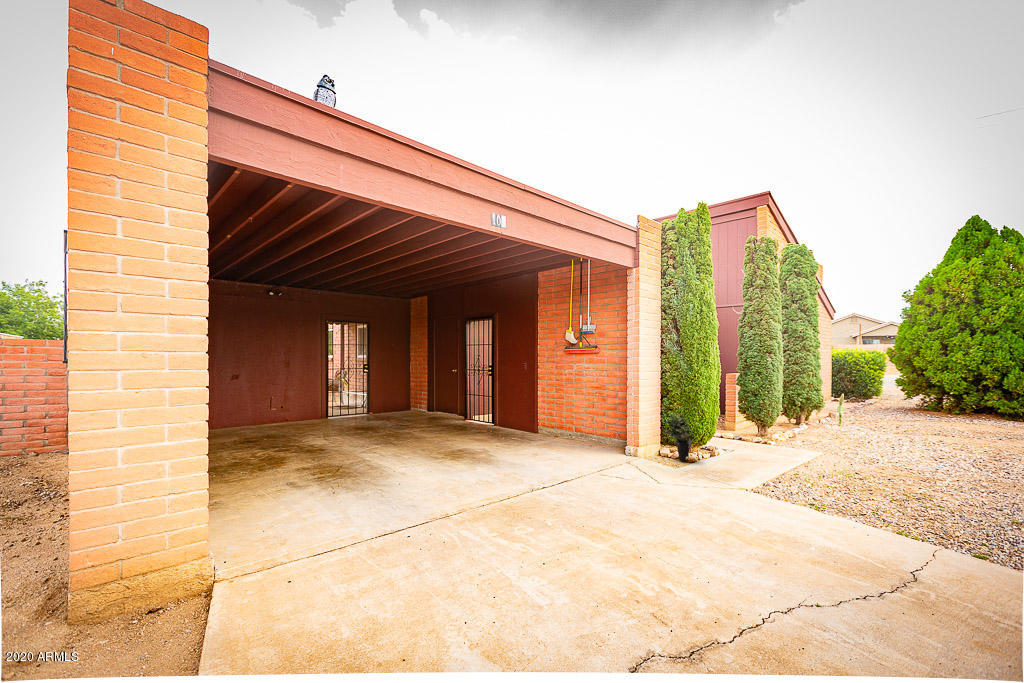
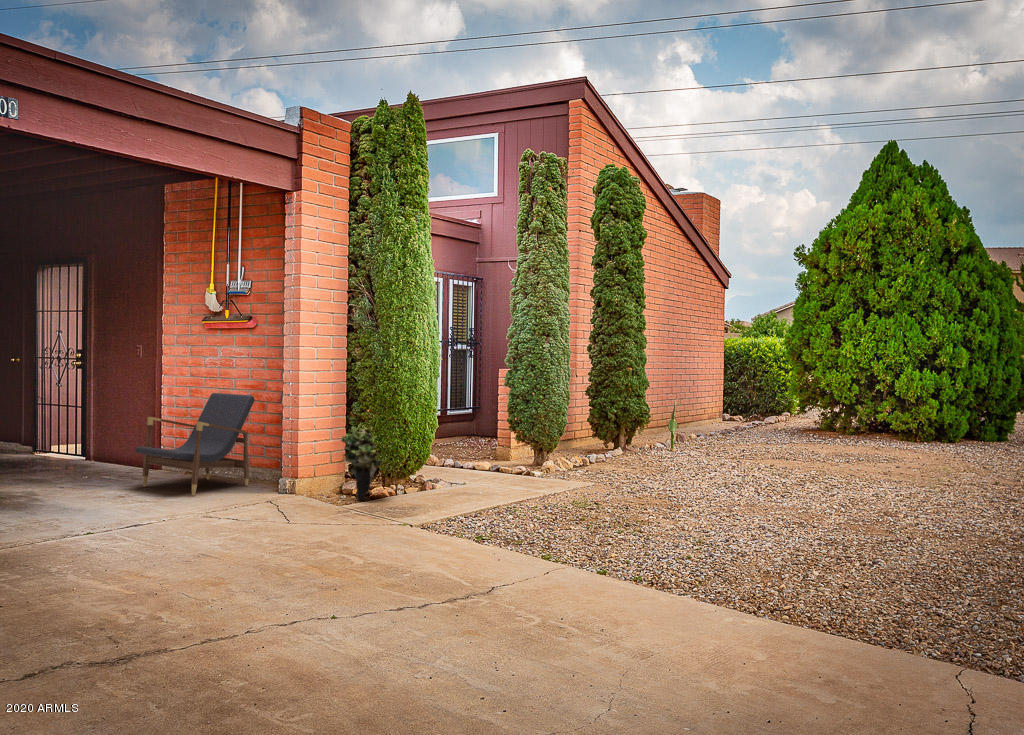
lounge chair: none [537,389,600,453] -> present [136,393,255,495]

